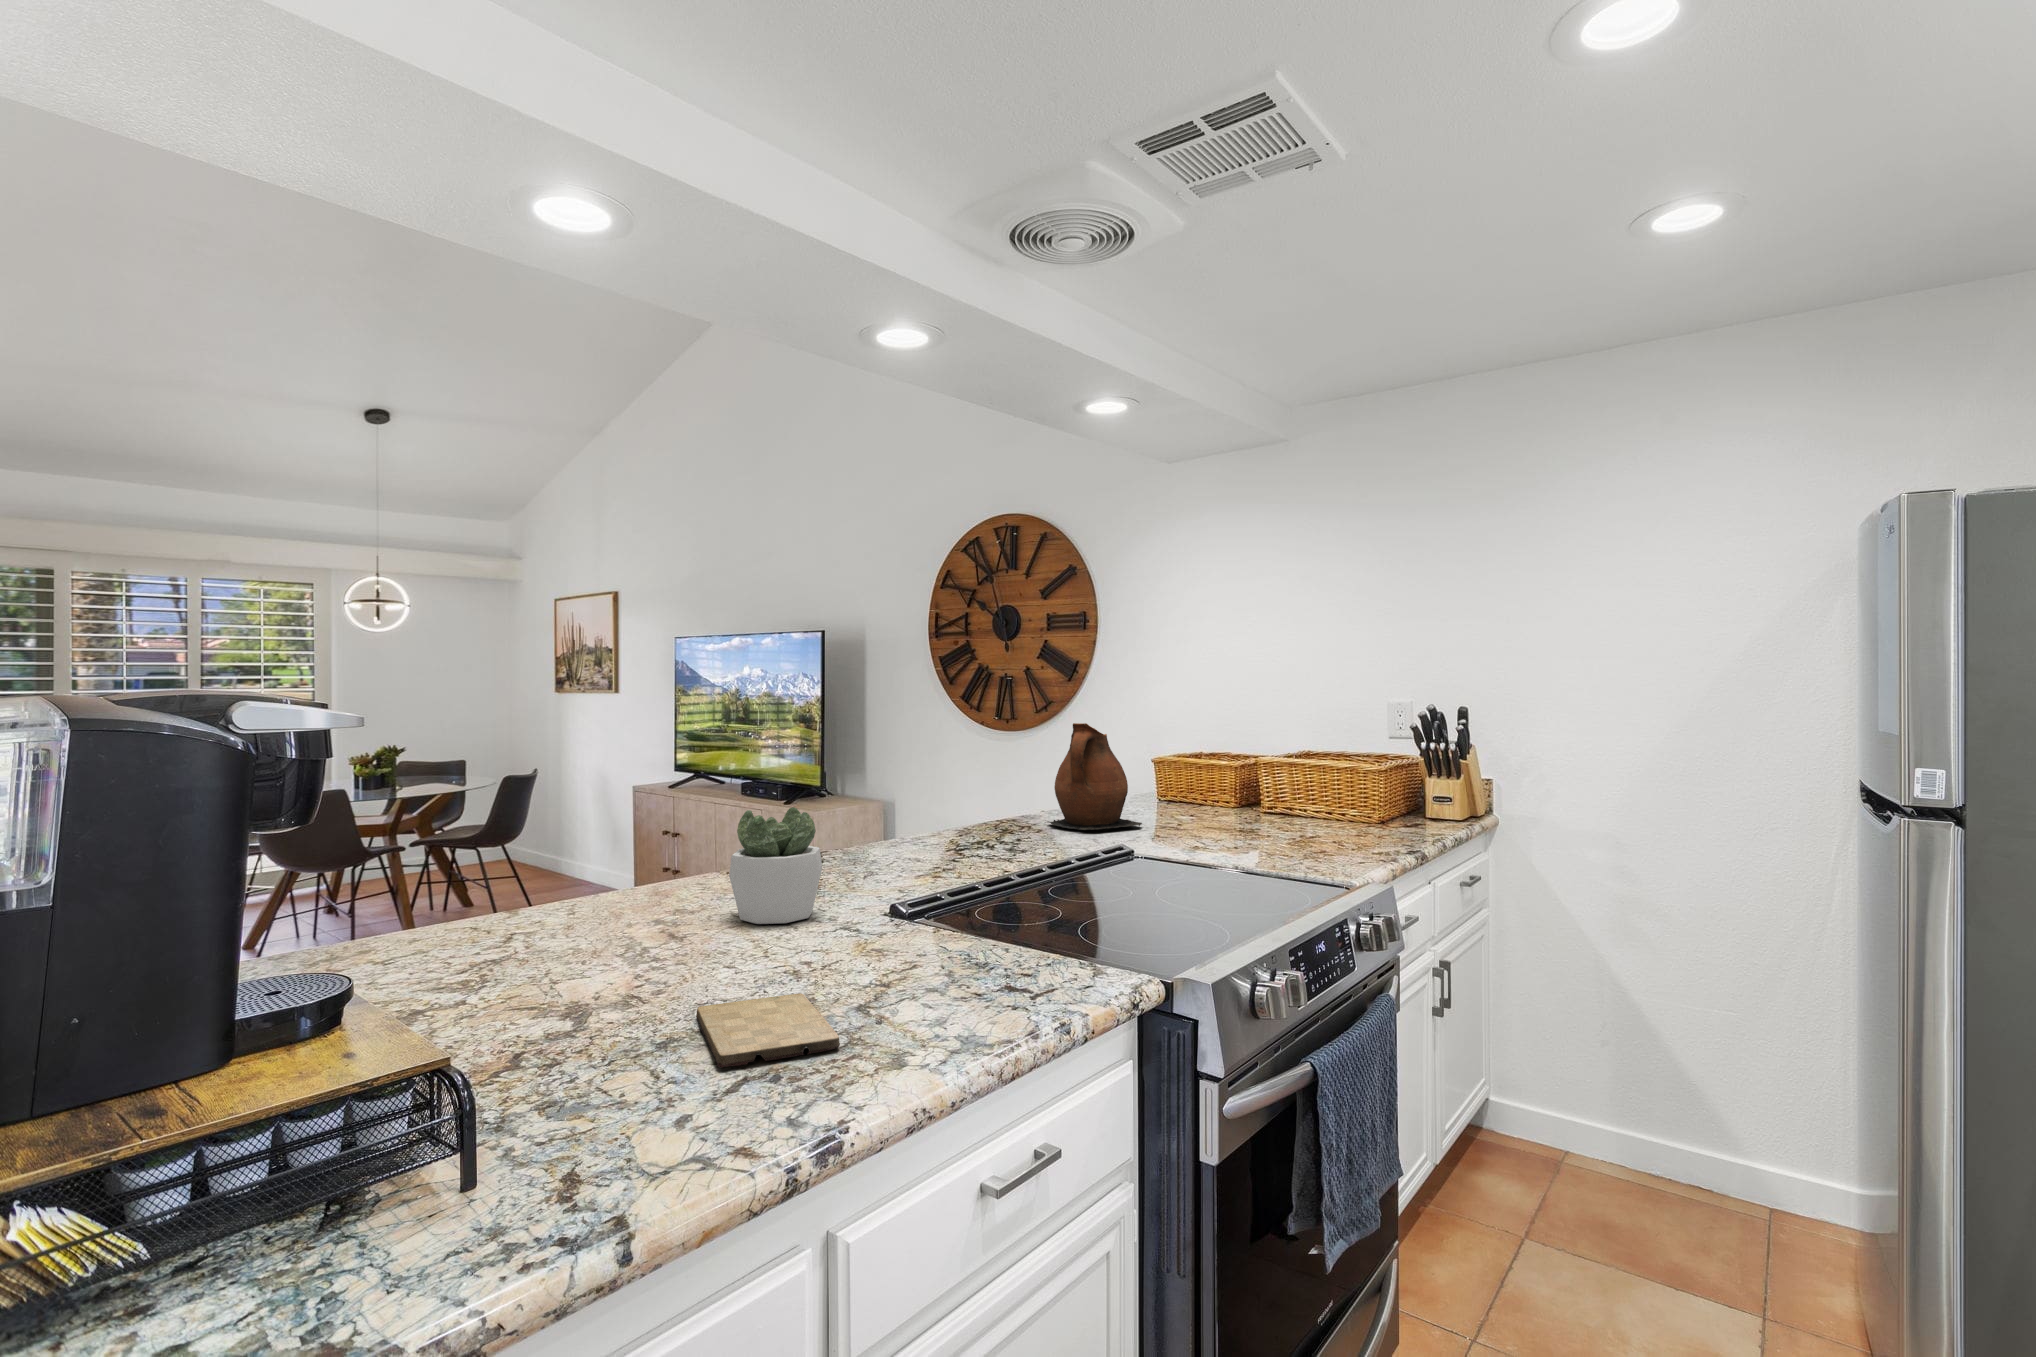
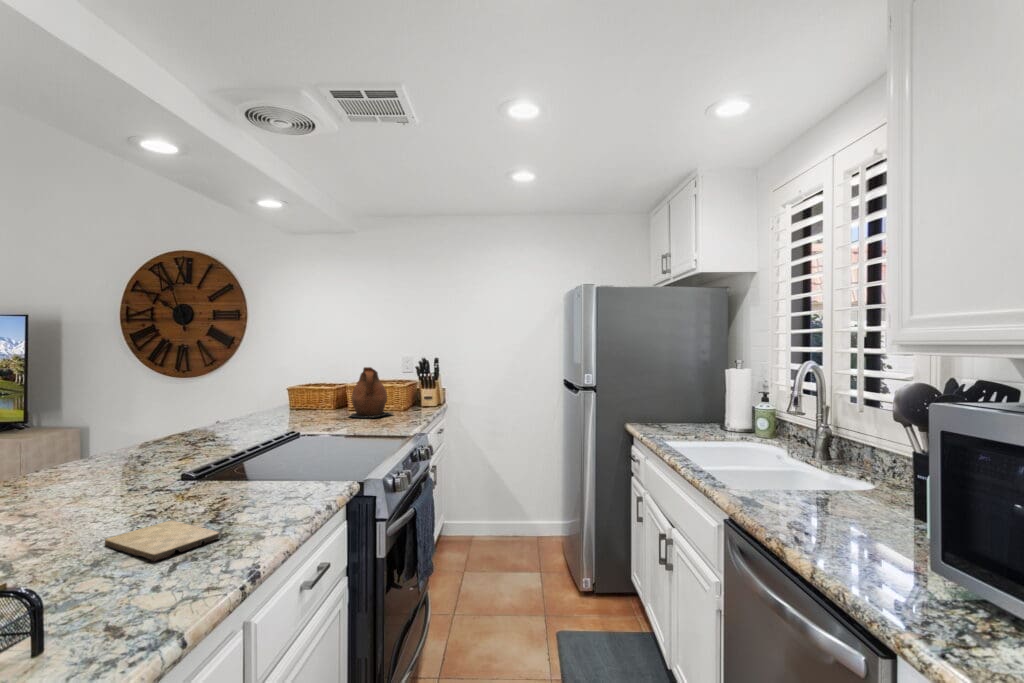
ceramic pitcher: present [1045,723,1142,830] -> present [349,367,392,418]
succulent plant: present [729,807,822,924] -> none [65,424,134,496]

